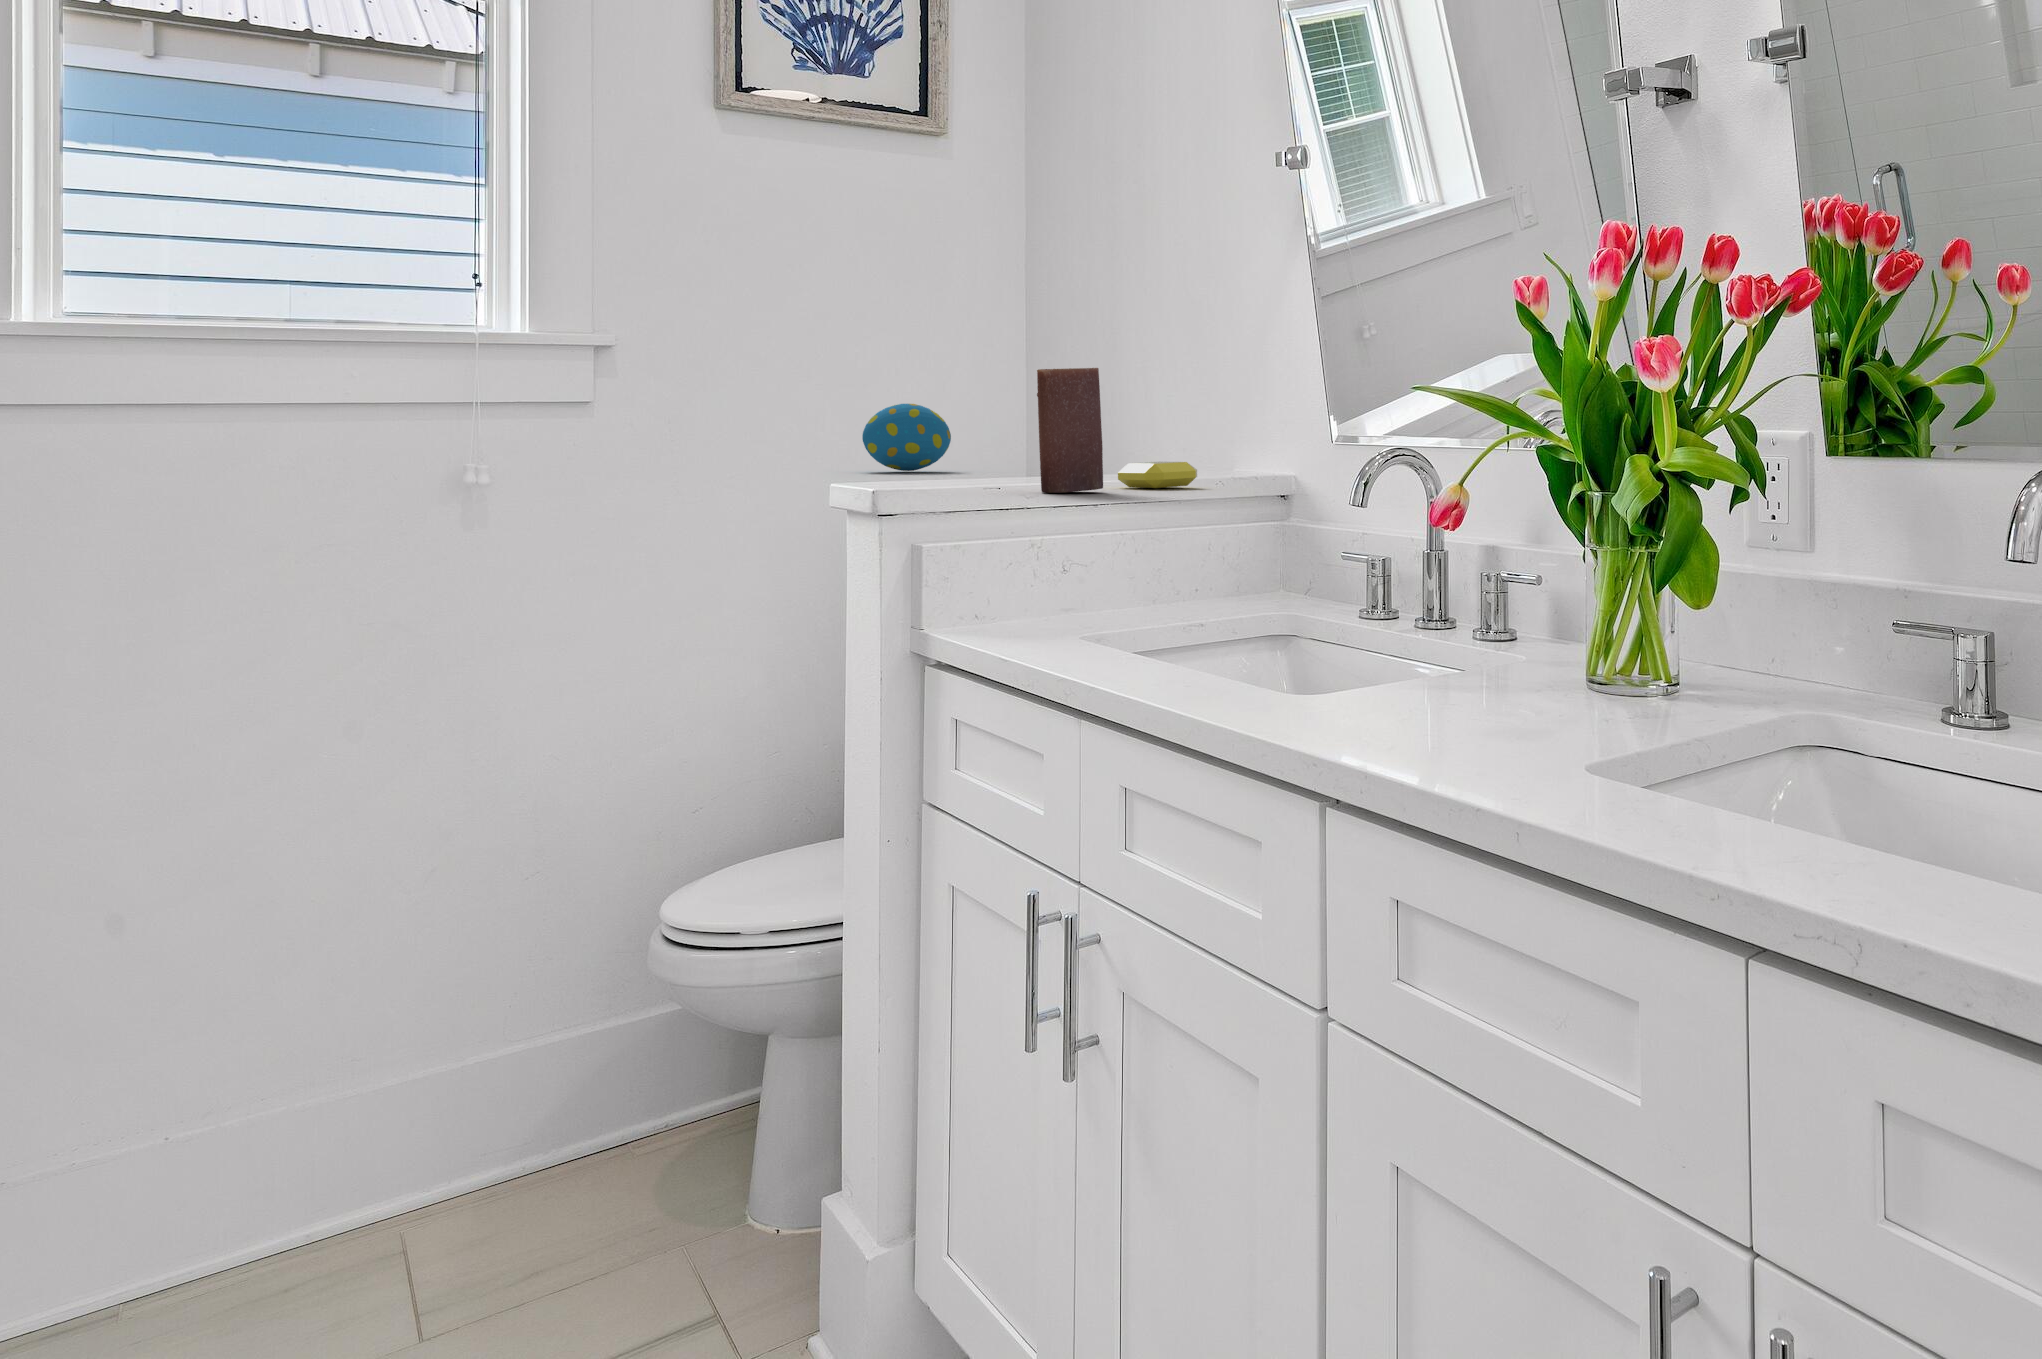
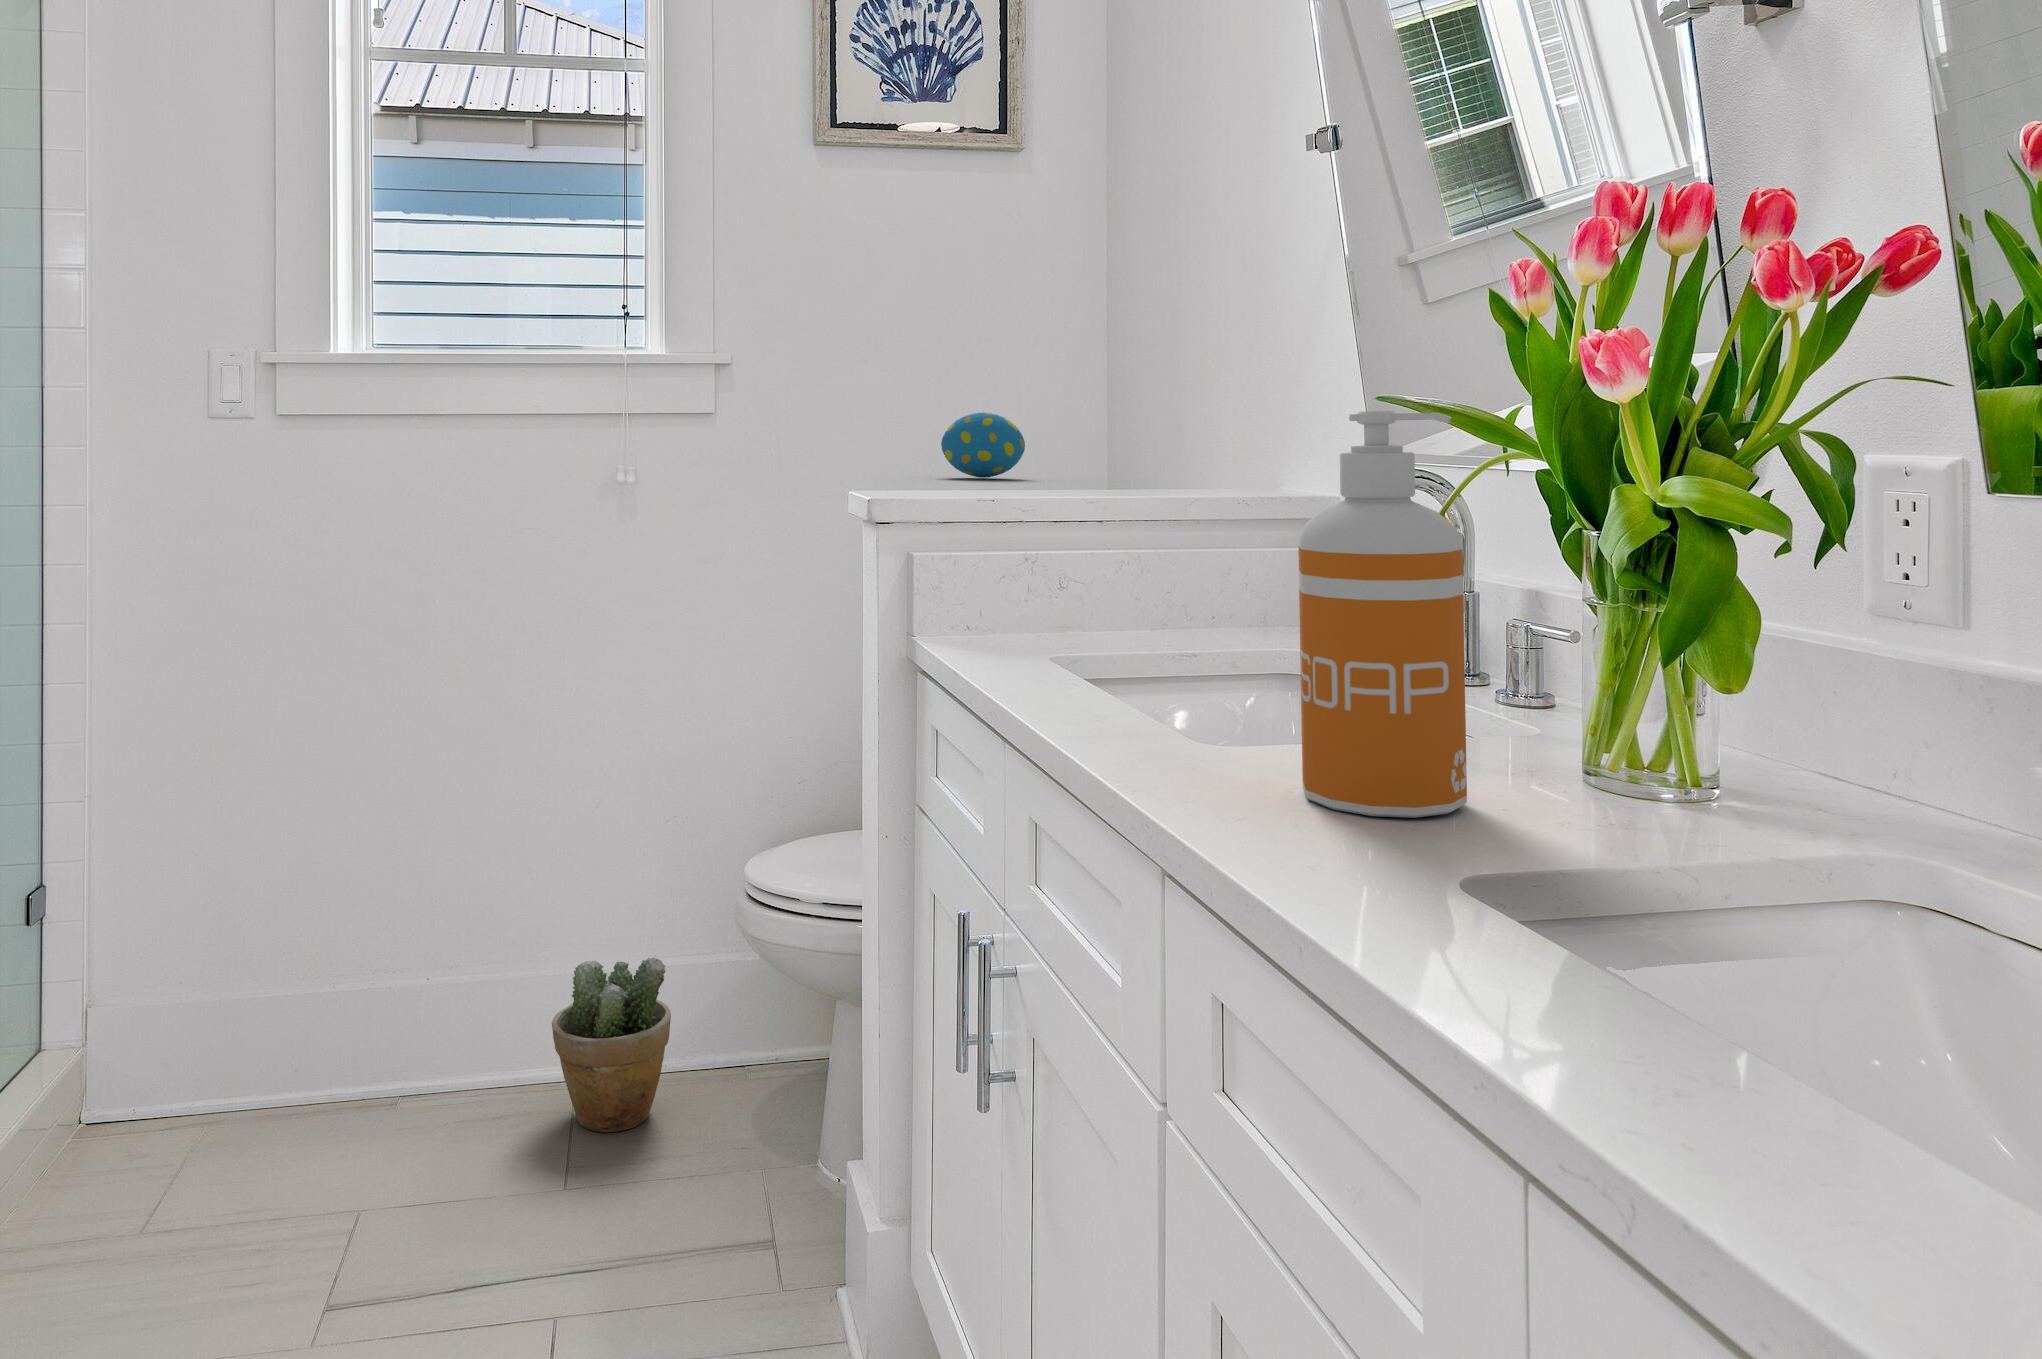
candle: present [1037,368,1103,493] -> none [1033,374,1102,504]
soap dispenser: none [1399,404,1528,724] -> present [1298,411,1467,818]
soap bar: present [1118,462,1197,488] -> none [1132,474,1218,502]
potted plant: none [428,1020,580,1229] -> present [552,958,671,1132]

